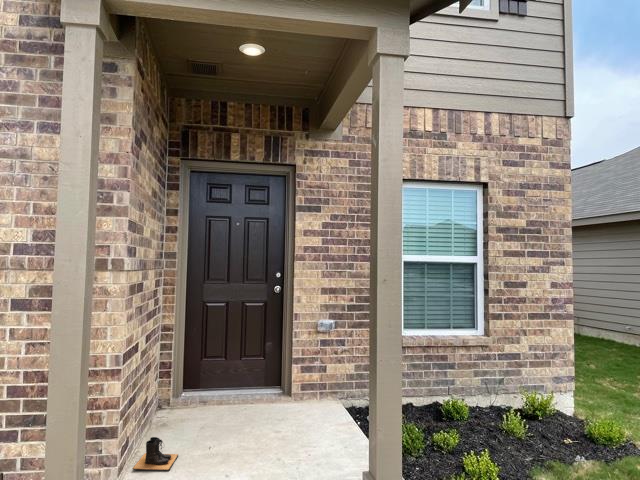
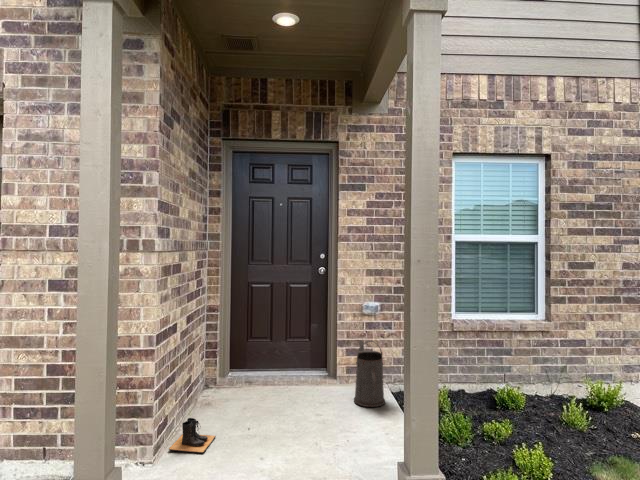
watering can: none [311,357,341,421] -> present [354,340,385,407]

